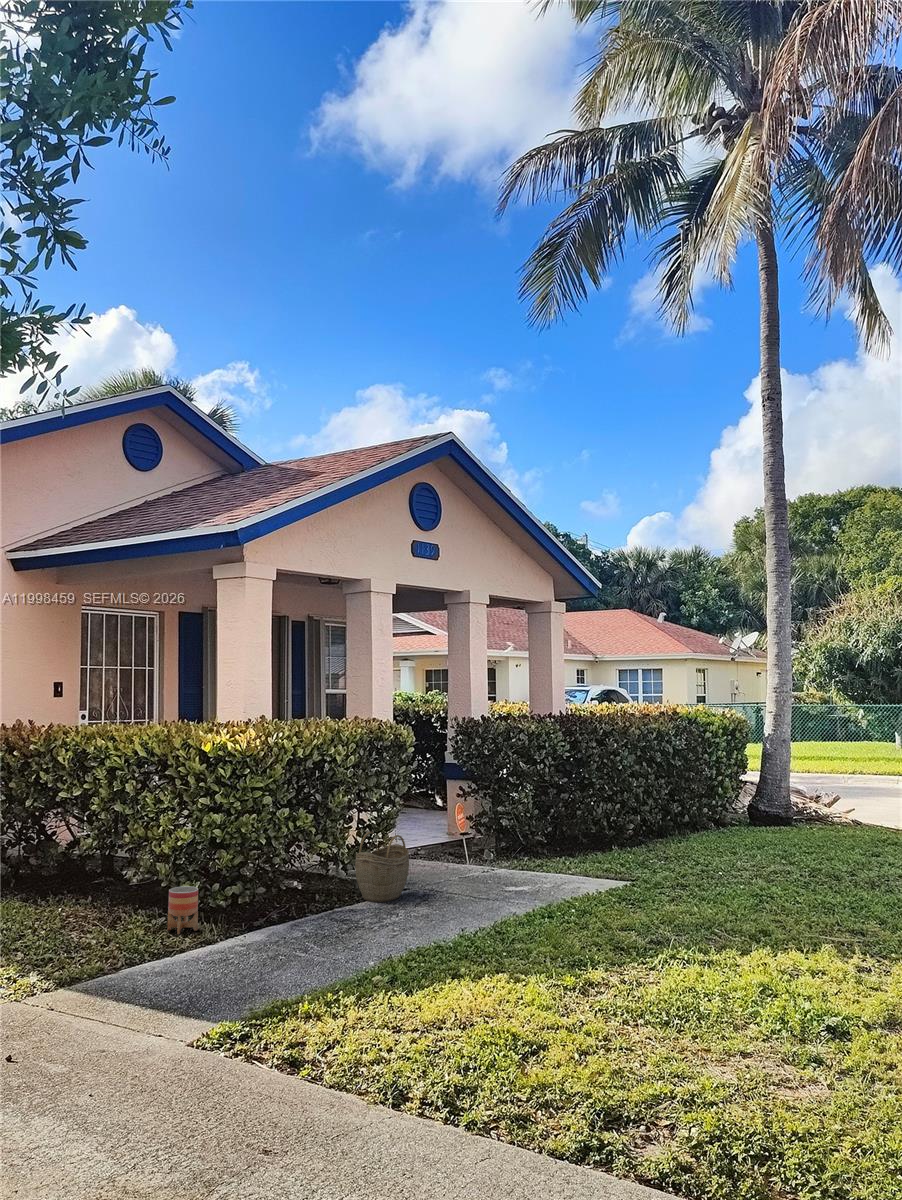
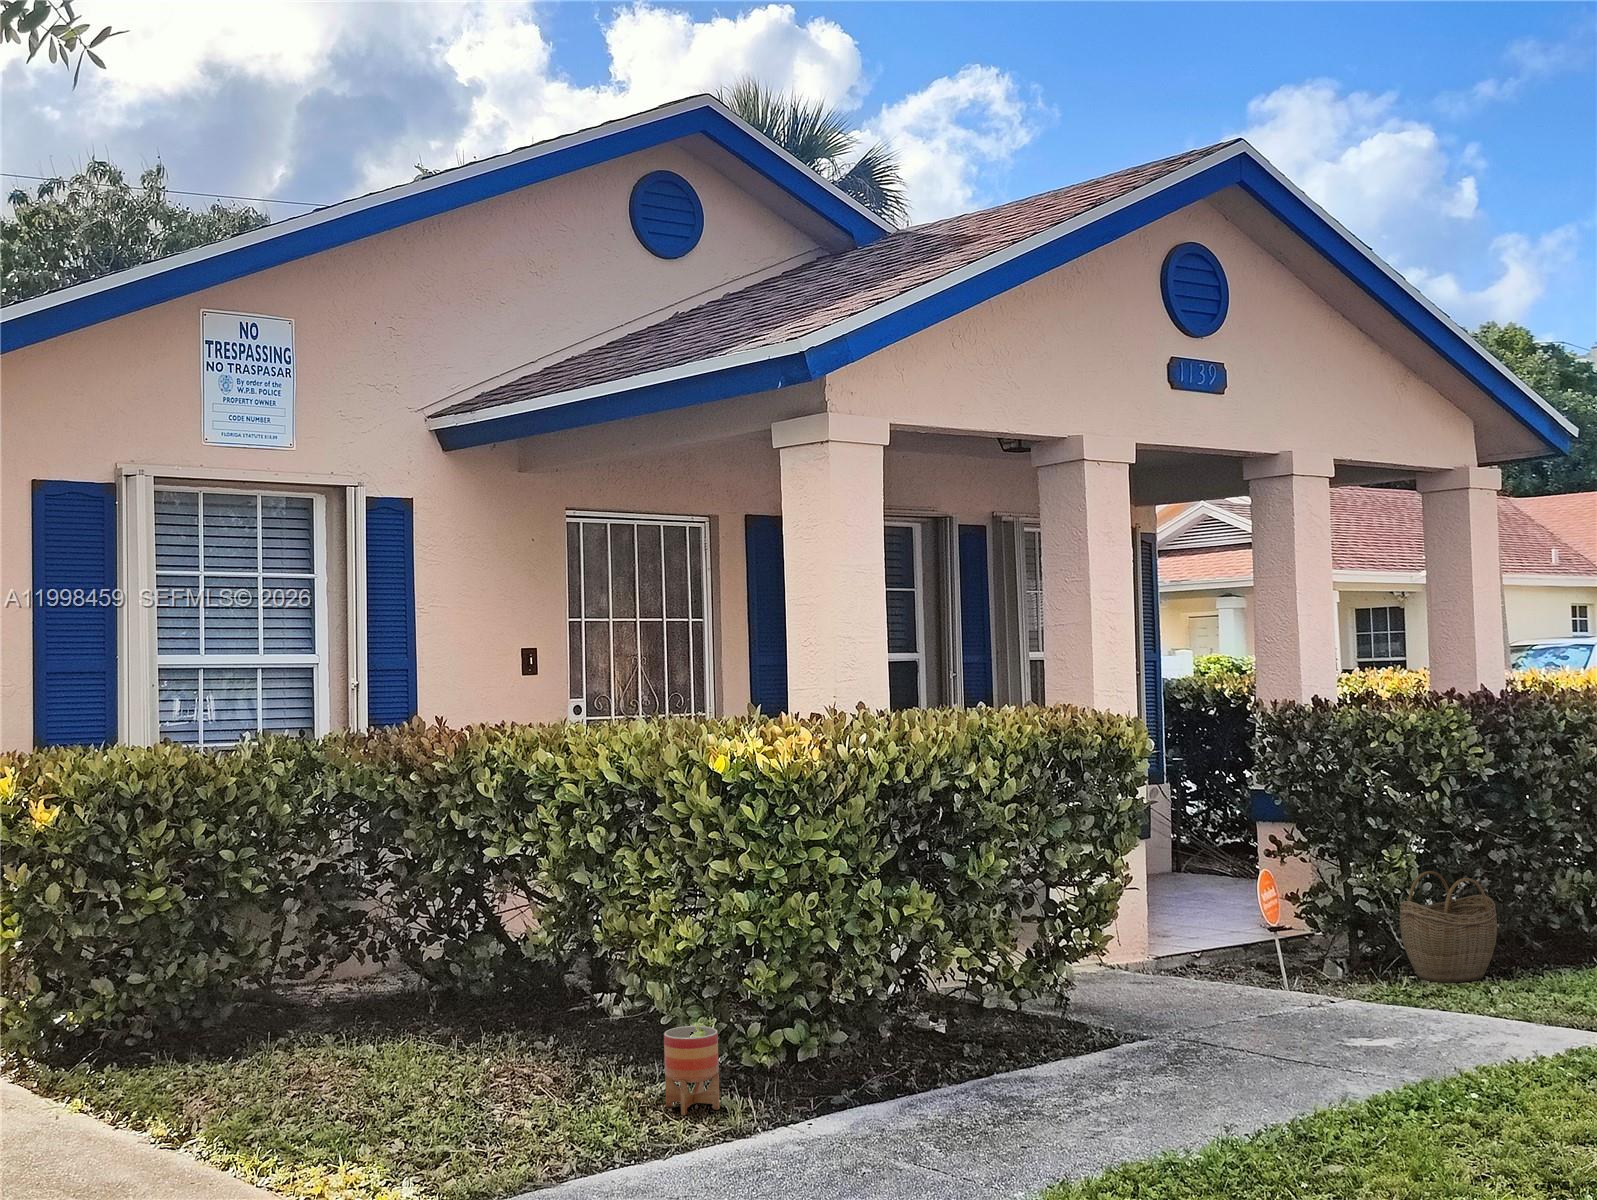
woven basket: present [355,832,409,902] -> present [1400,871,1497,983]

